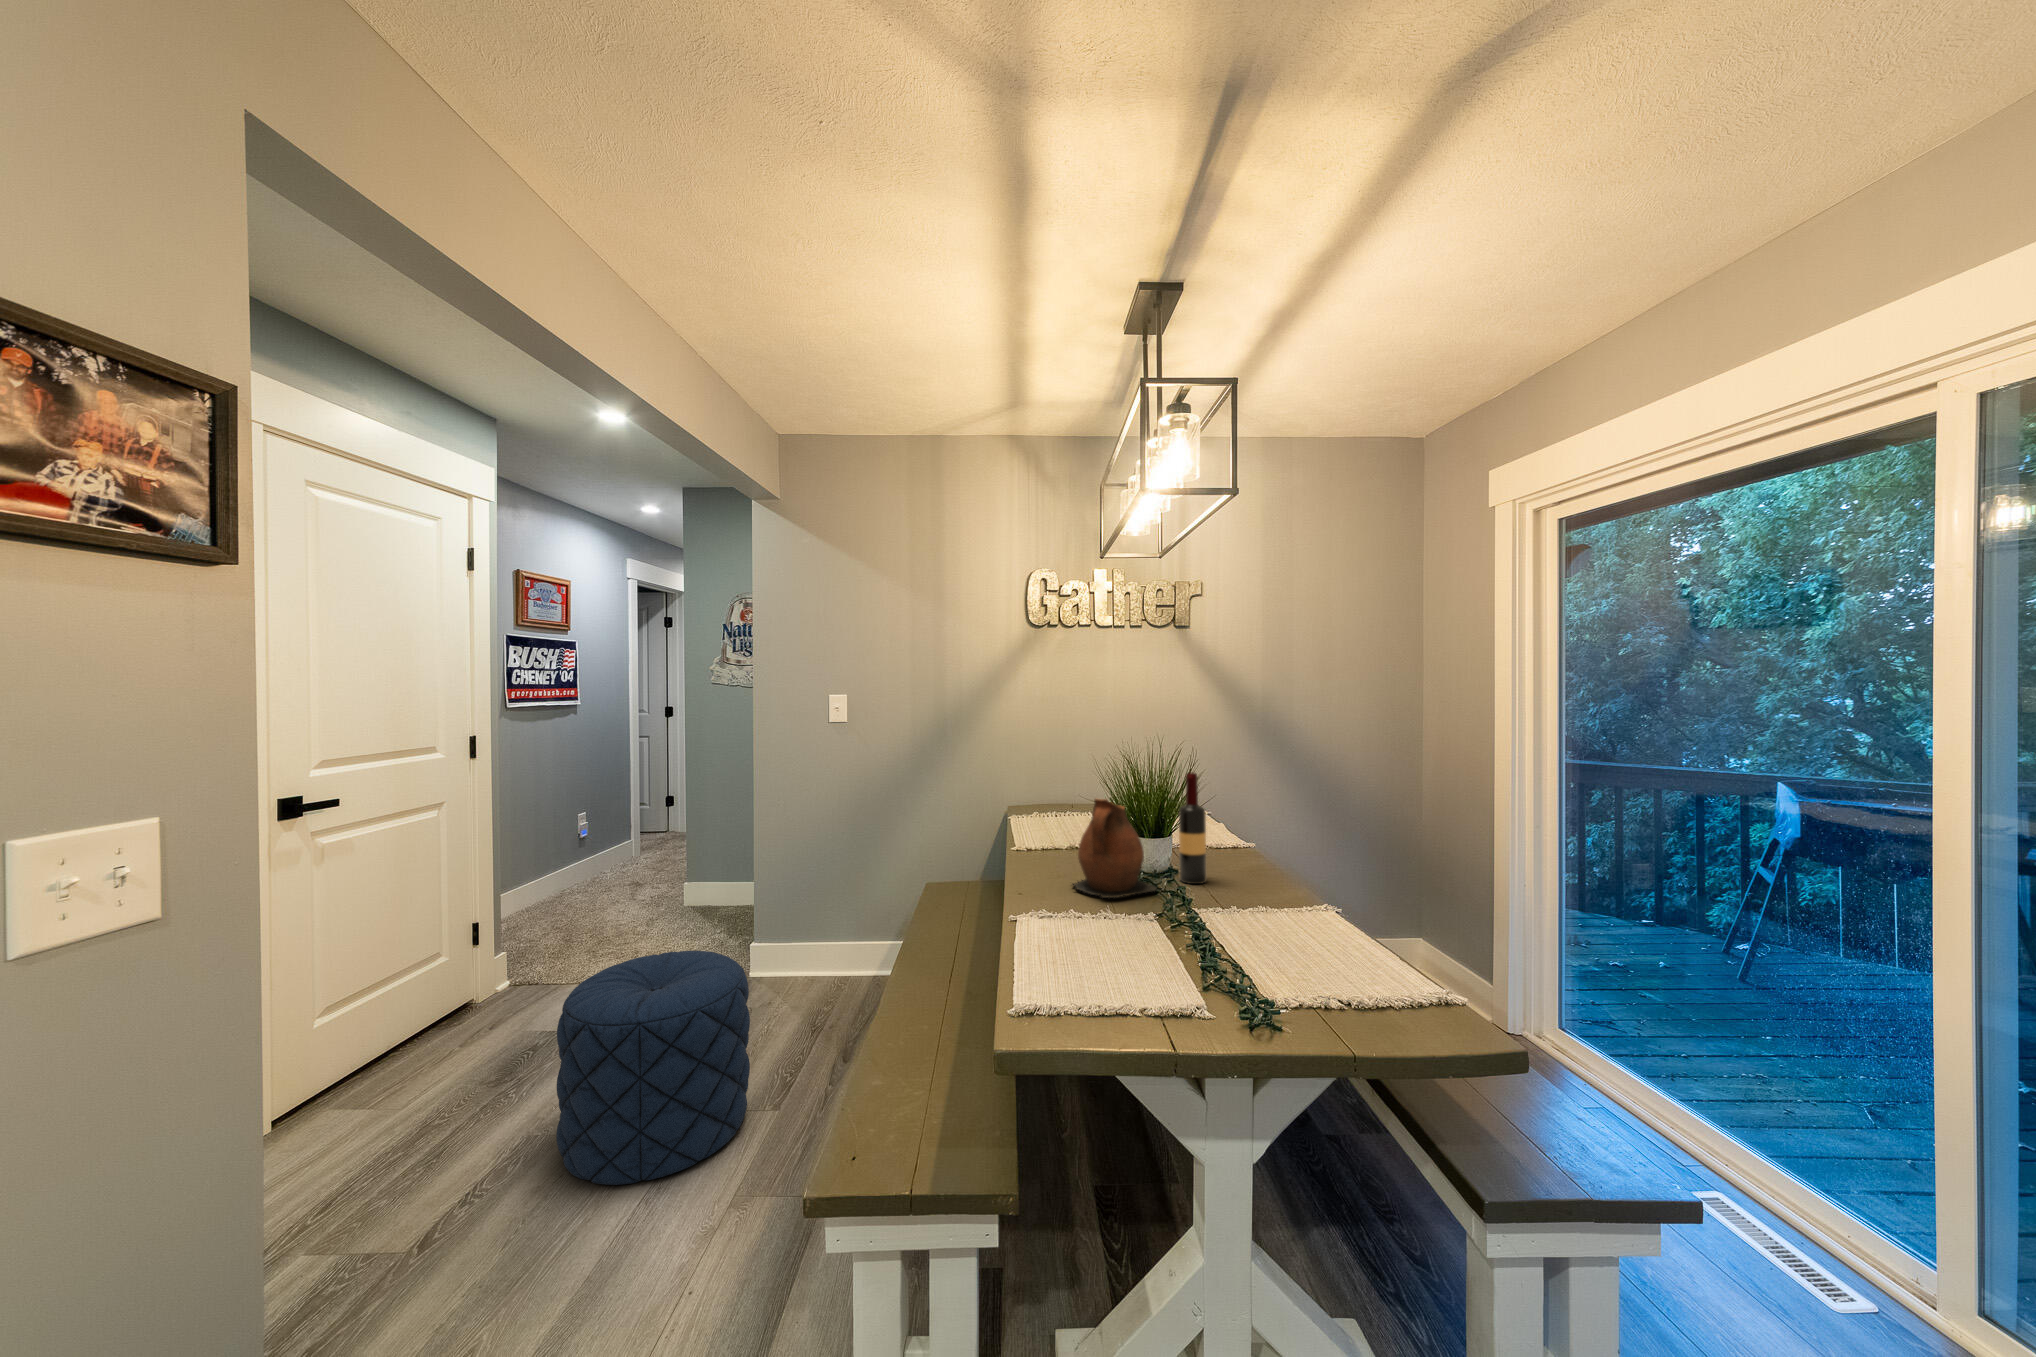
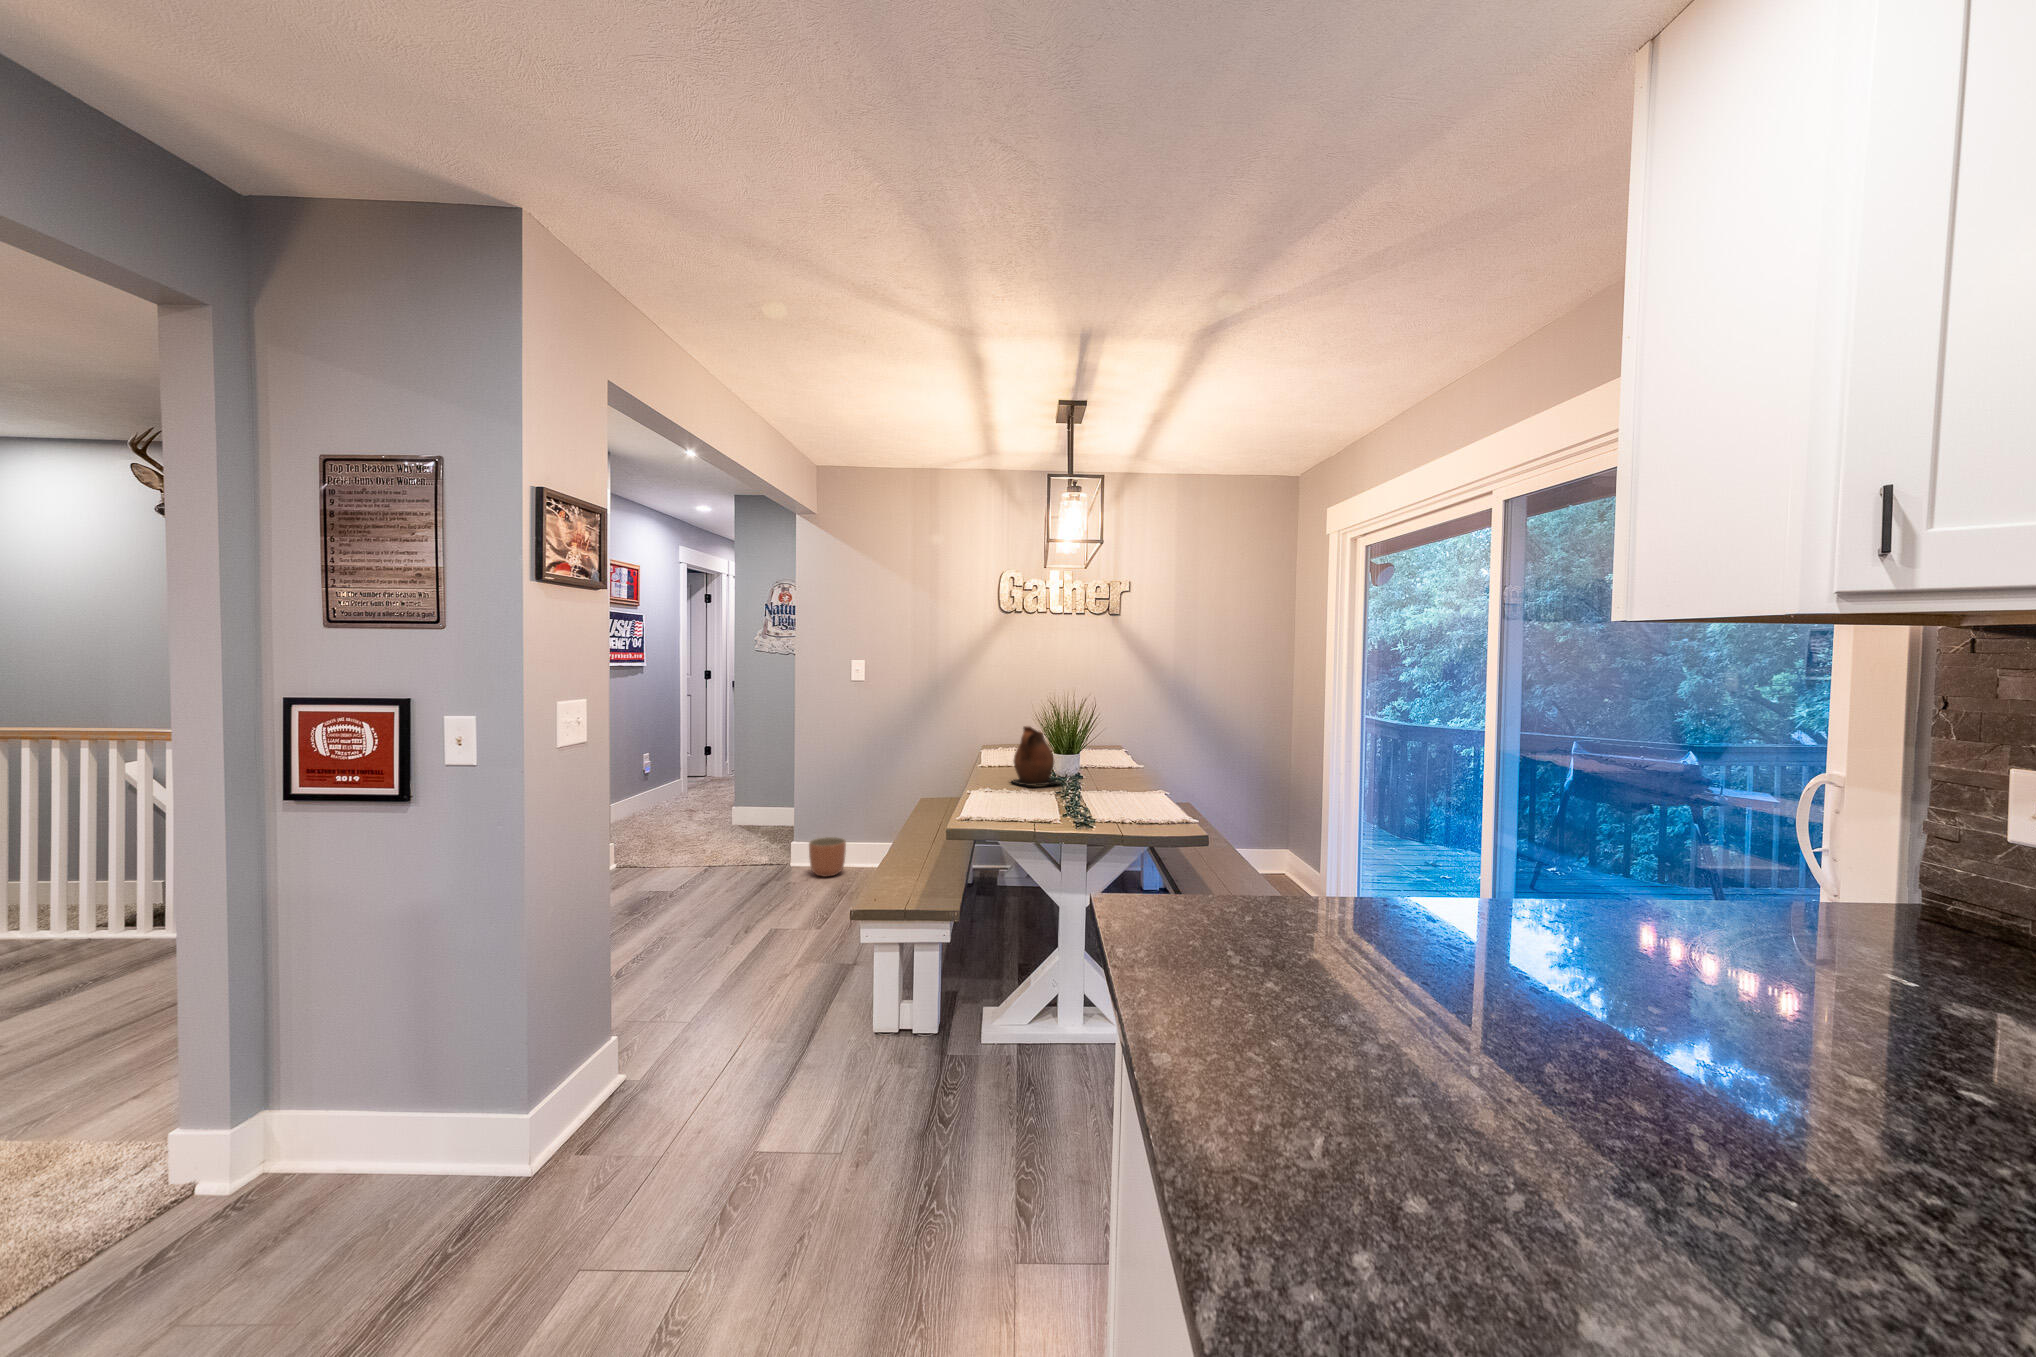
wine bottle: present [1179,772,1206,884] -> none [1079,713,1096,782]
planter: none [771,938,823,998] -> present [809,837,846,877]
pouf: present [556,951,750,1185] -> none [687,826,803,953]

